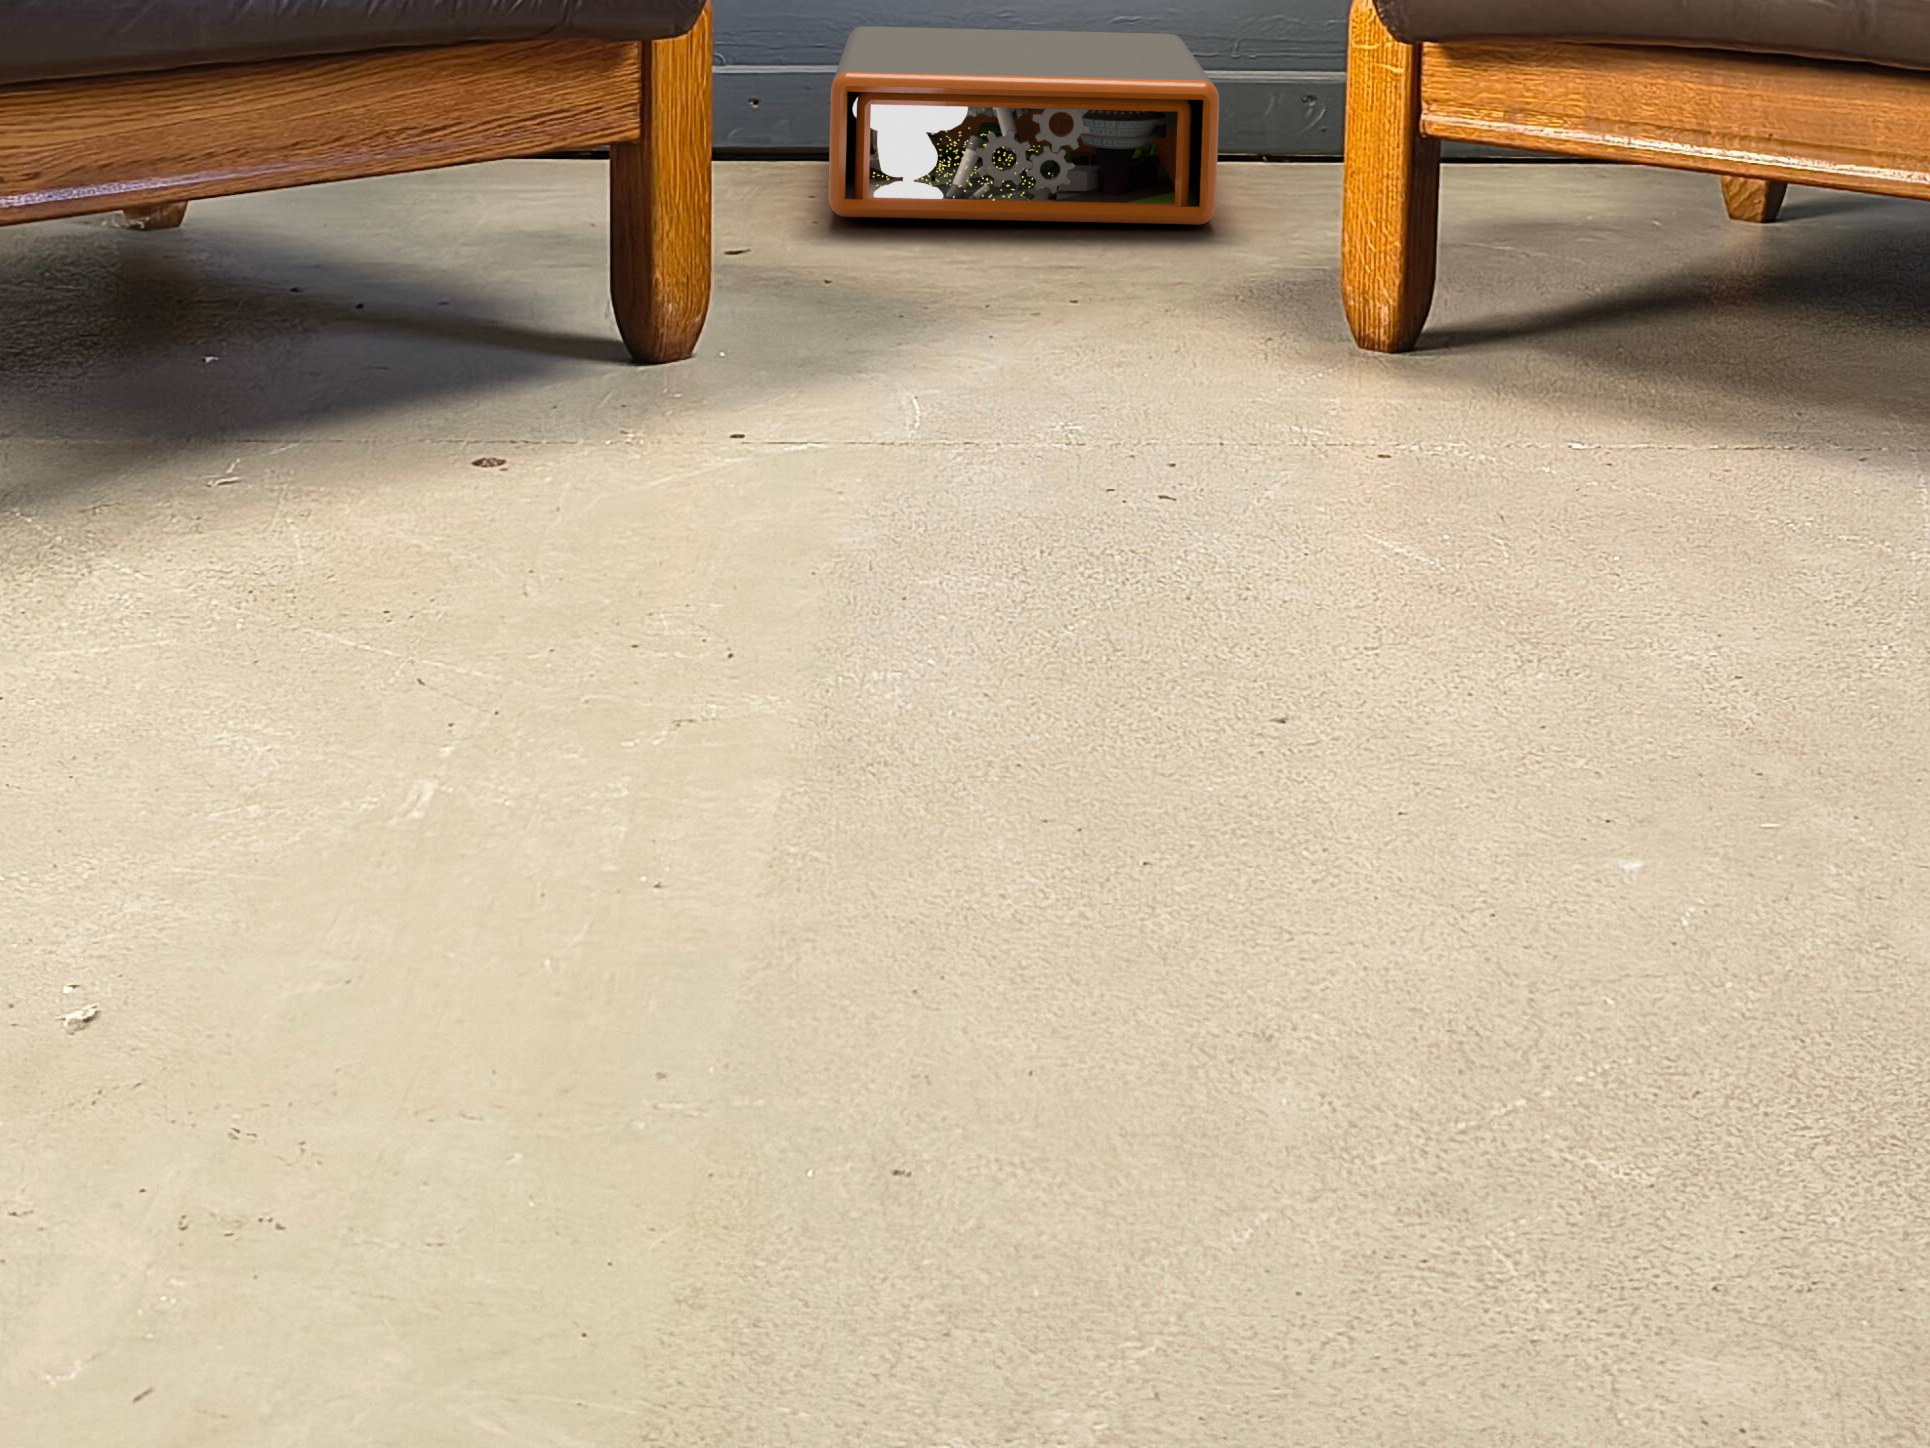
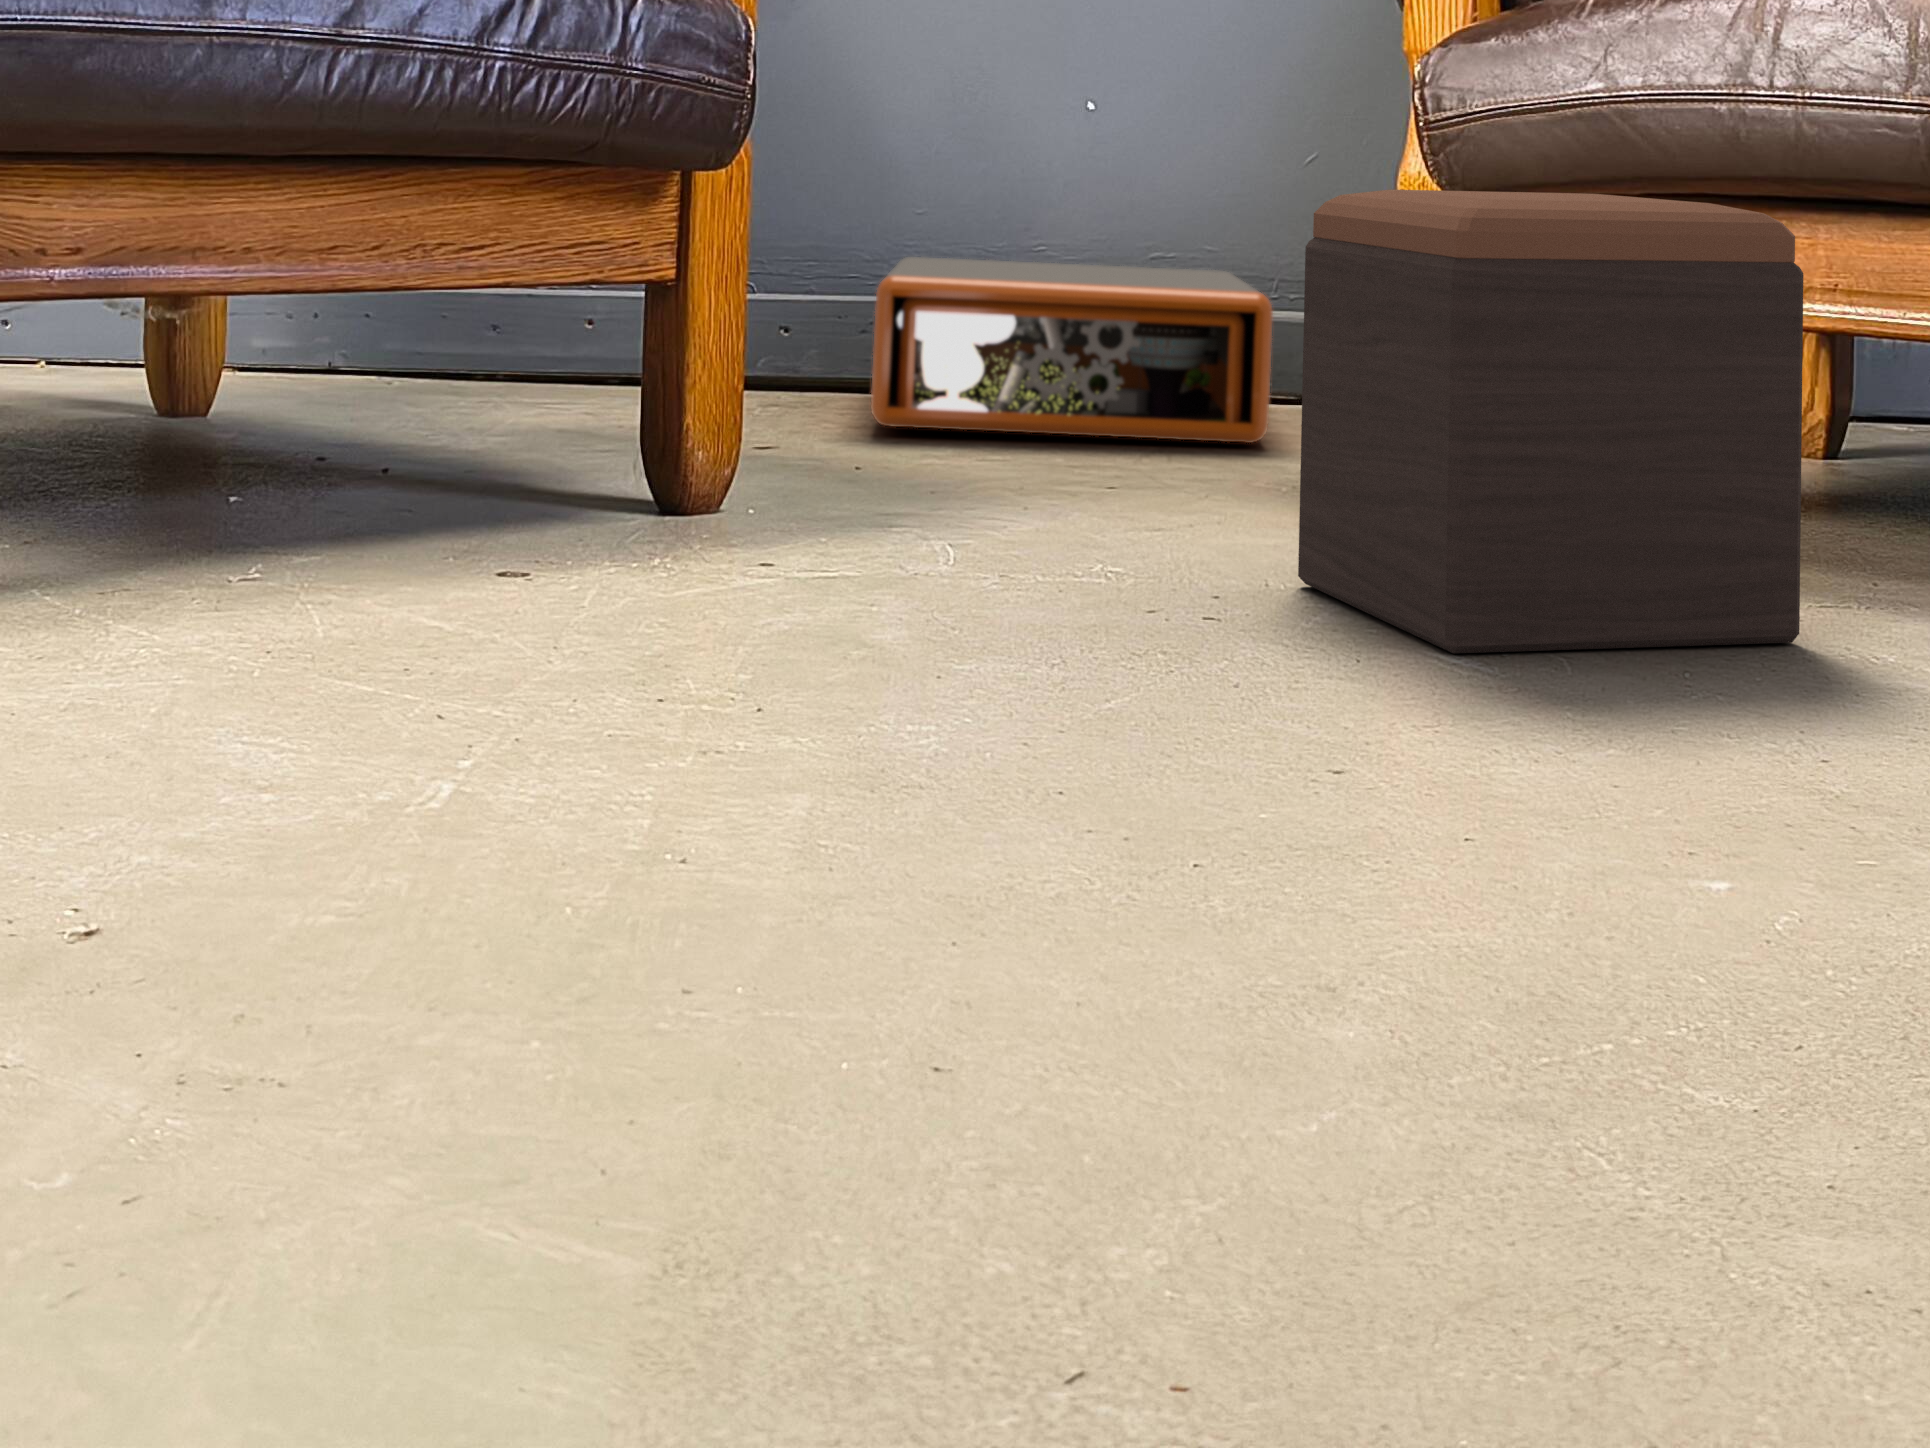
footstool: none [1247,63,1738,541] -> present [1298,190,1804,653]

